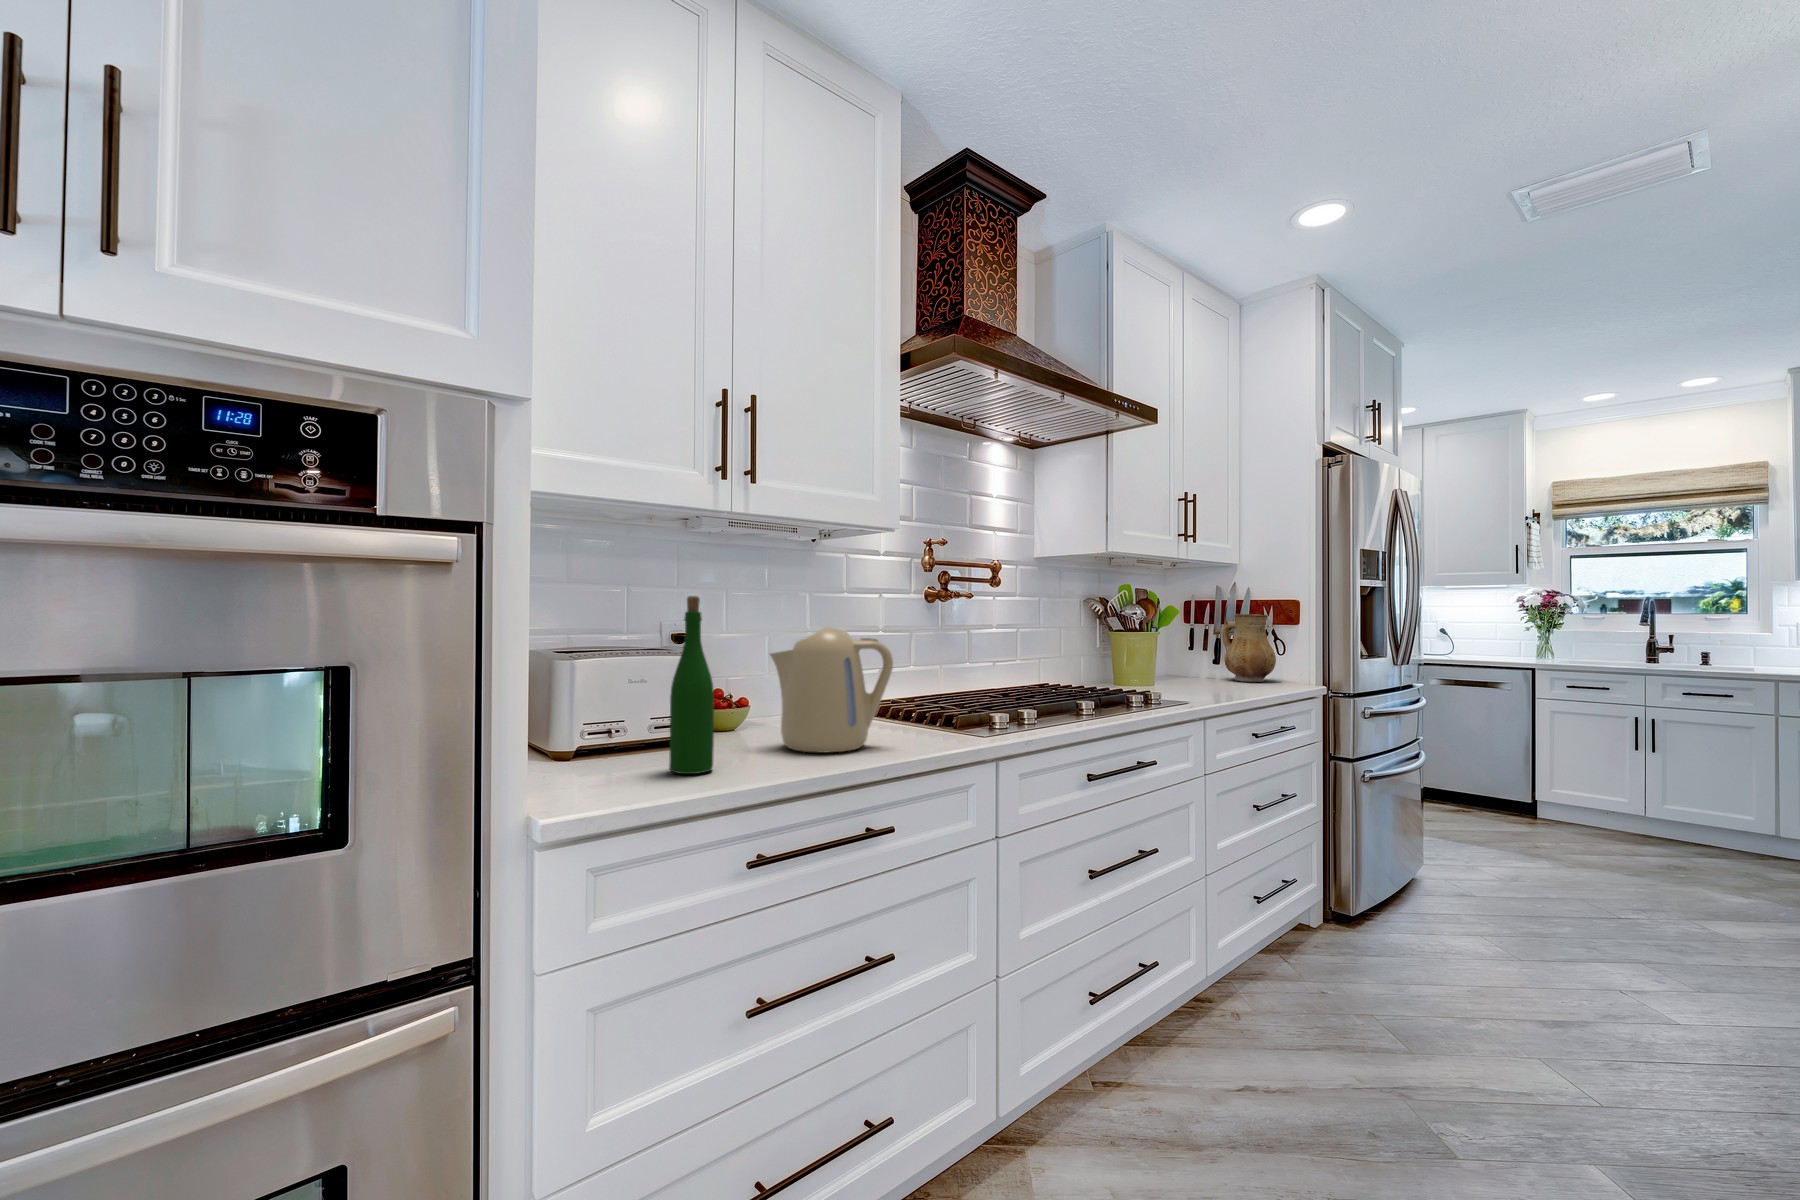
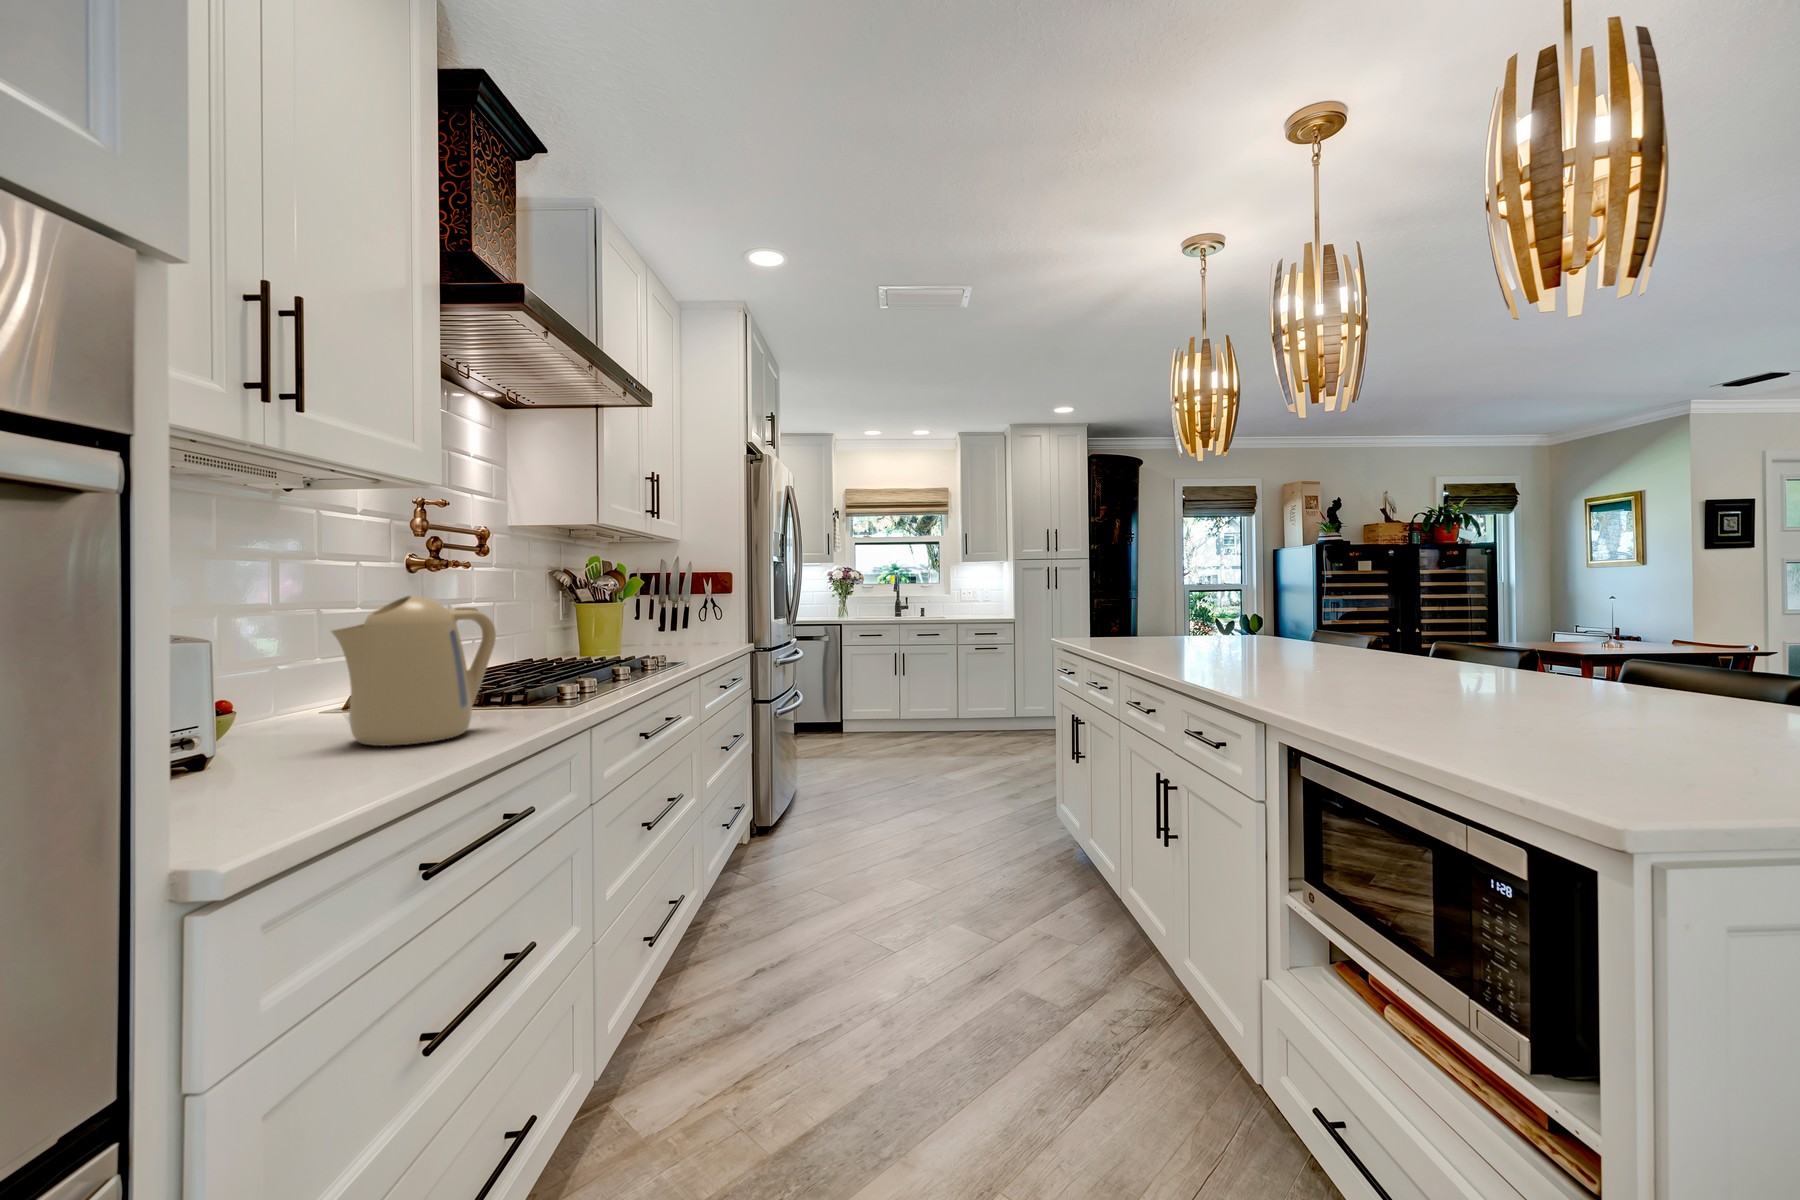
wine bottle: present [669,596,714,774] -> none [249,553,326,792]
ceramic pitcher: present [1222,614,1276,682] -> none [672,585,719,643]

